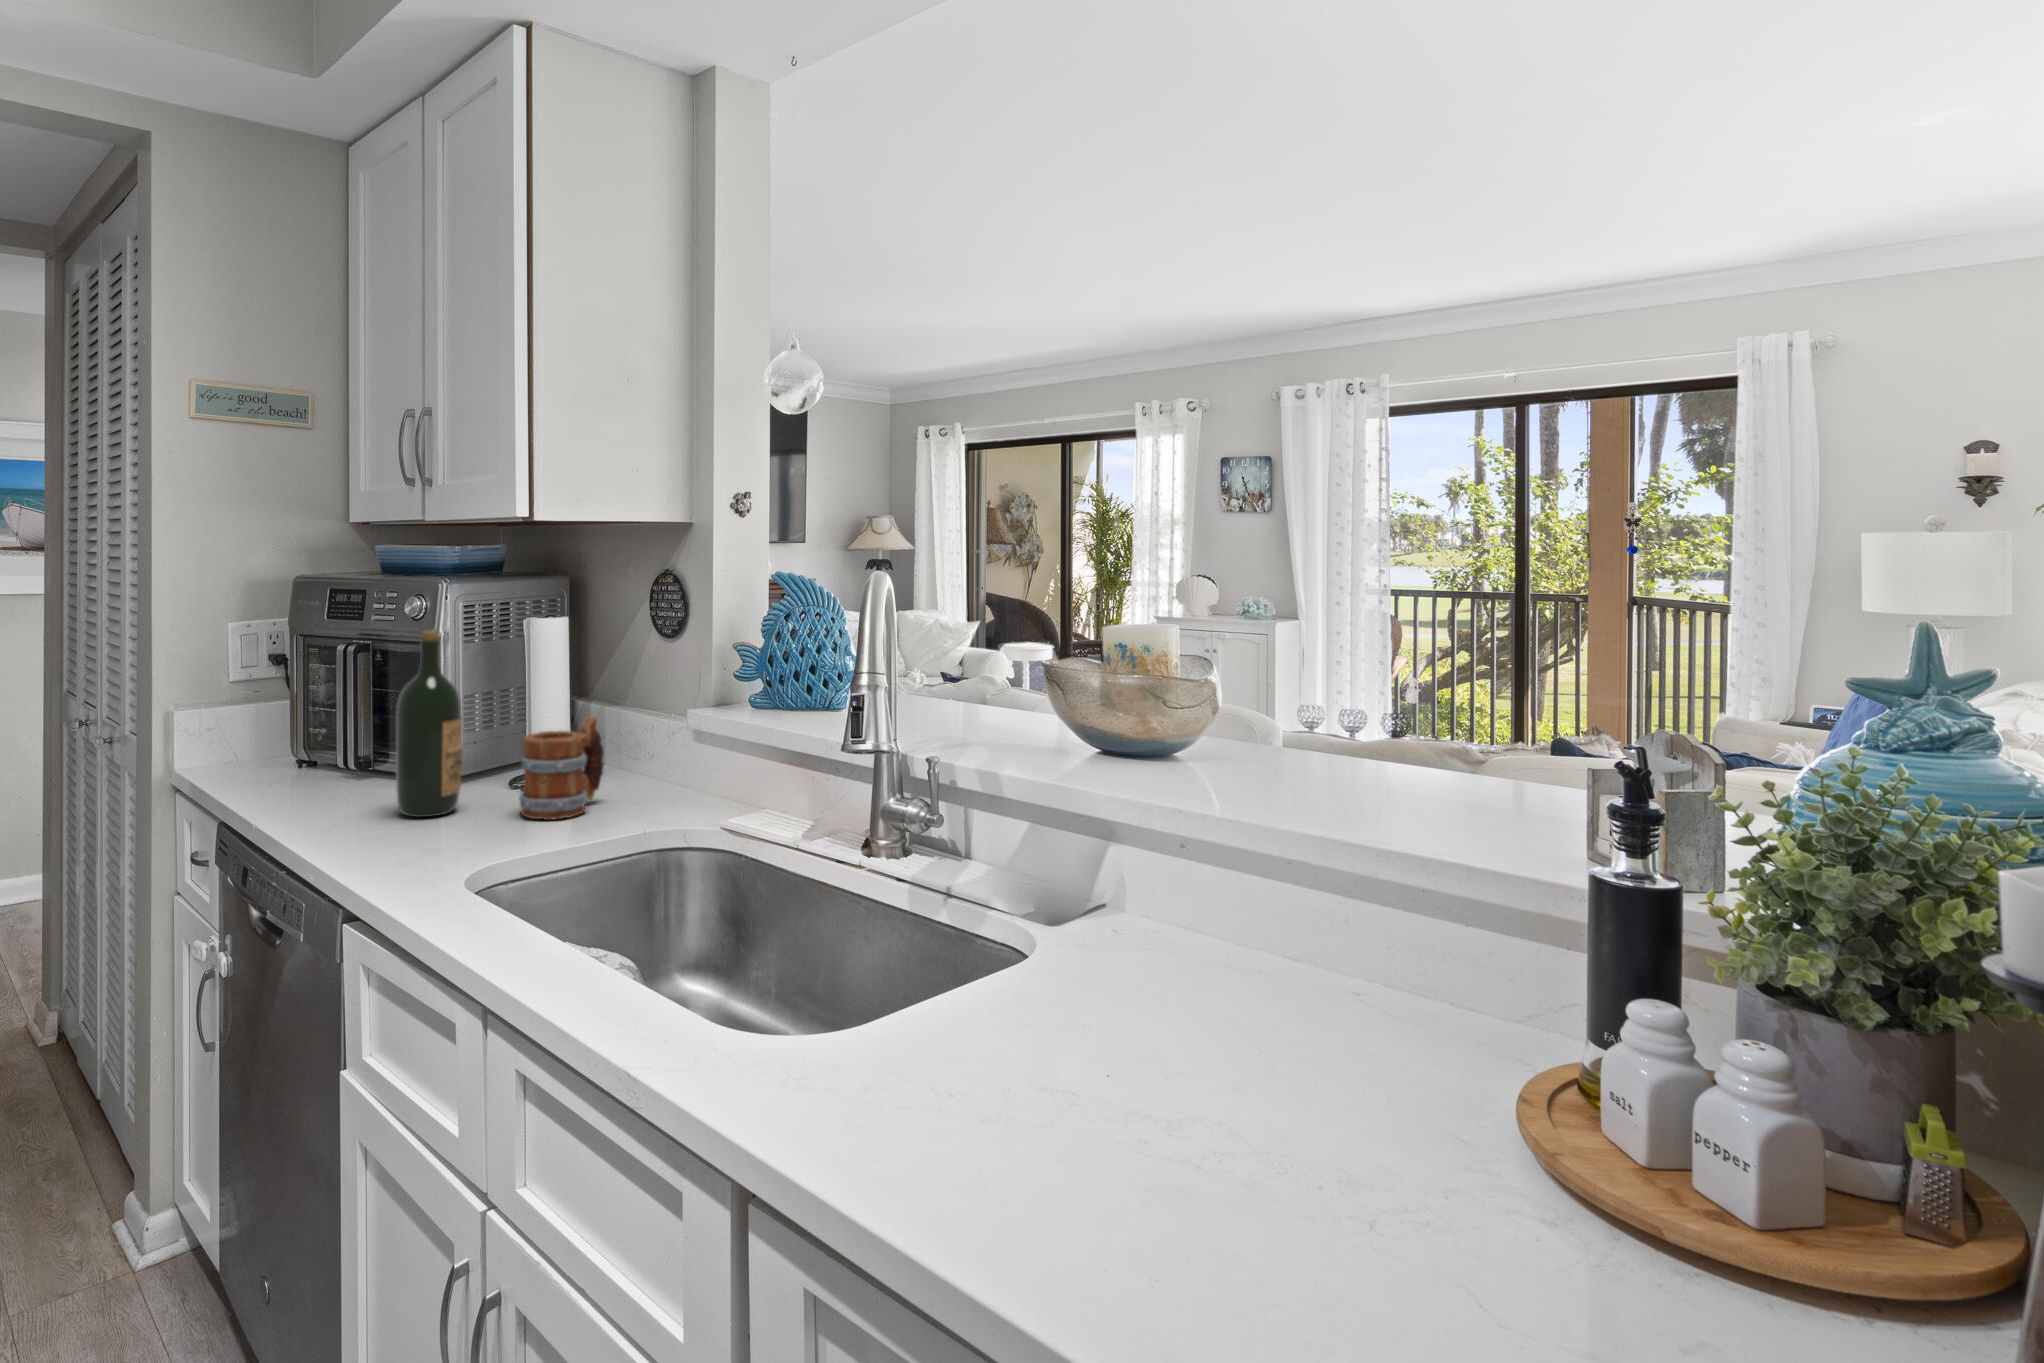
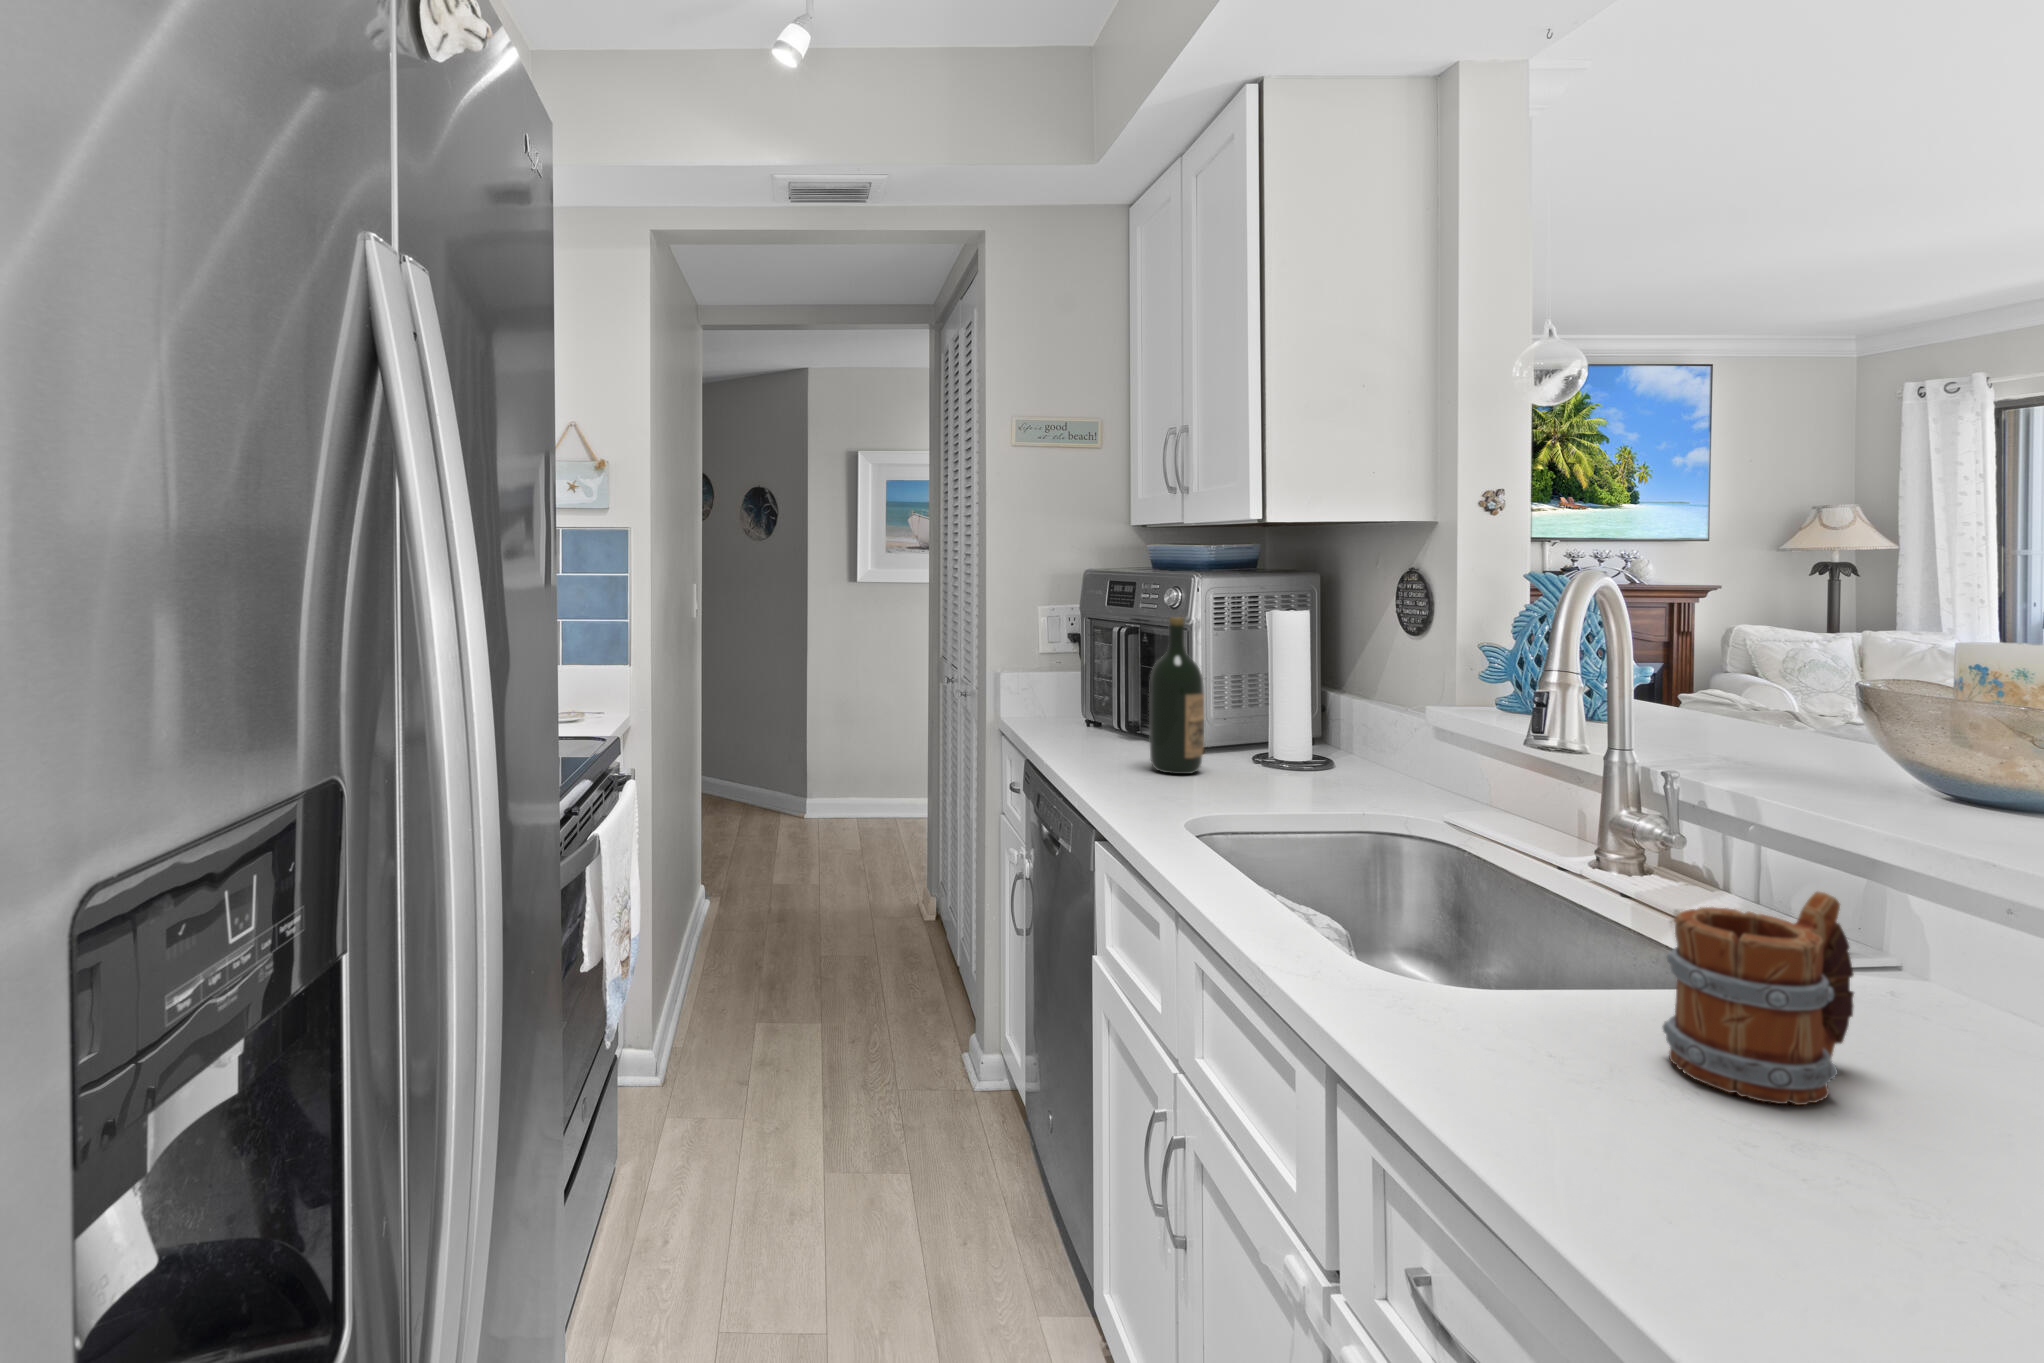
mug: present [519,716,604,820] -> present [1663,892,1854,1105]

